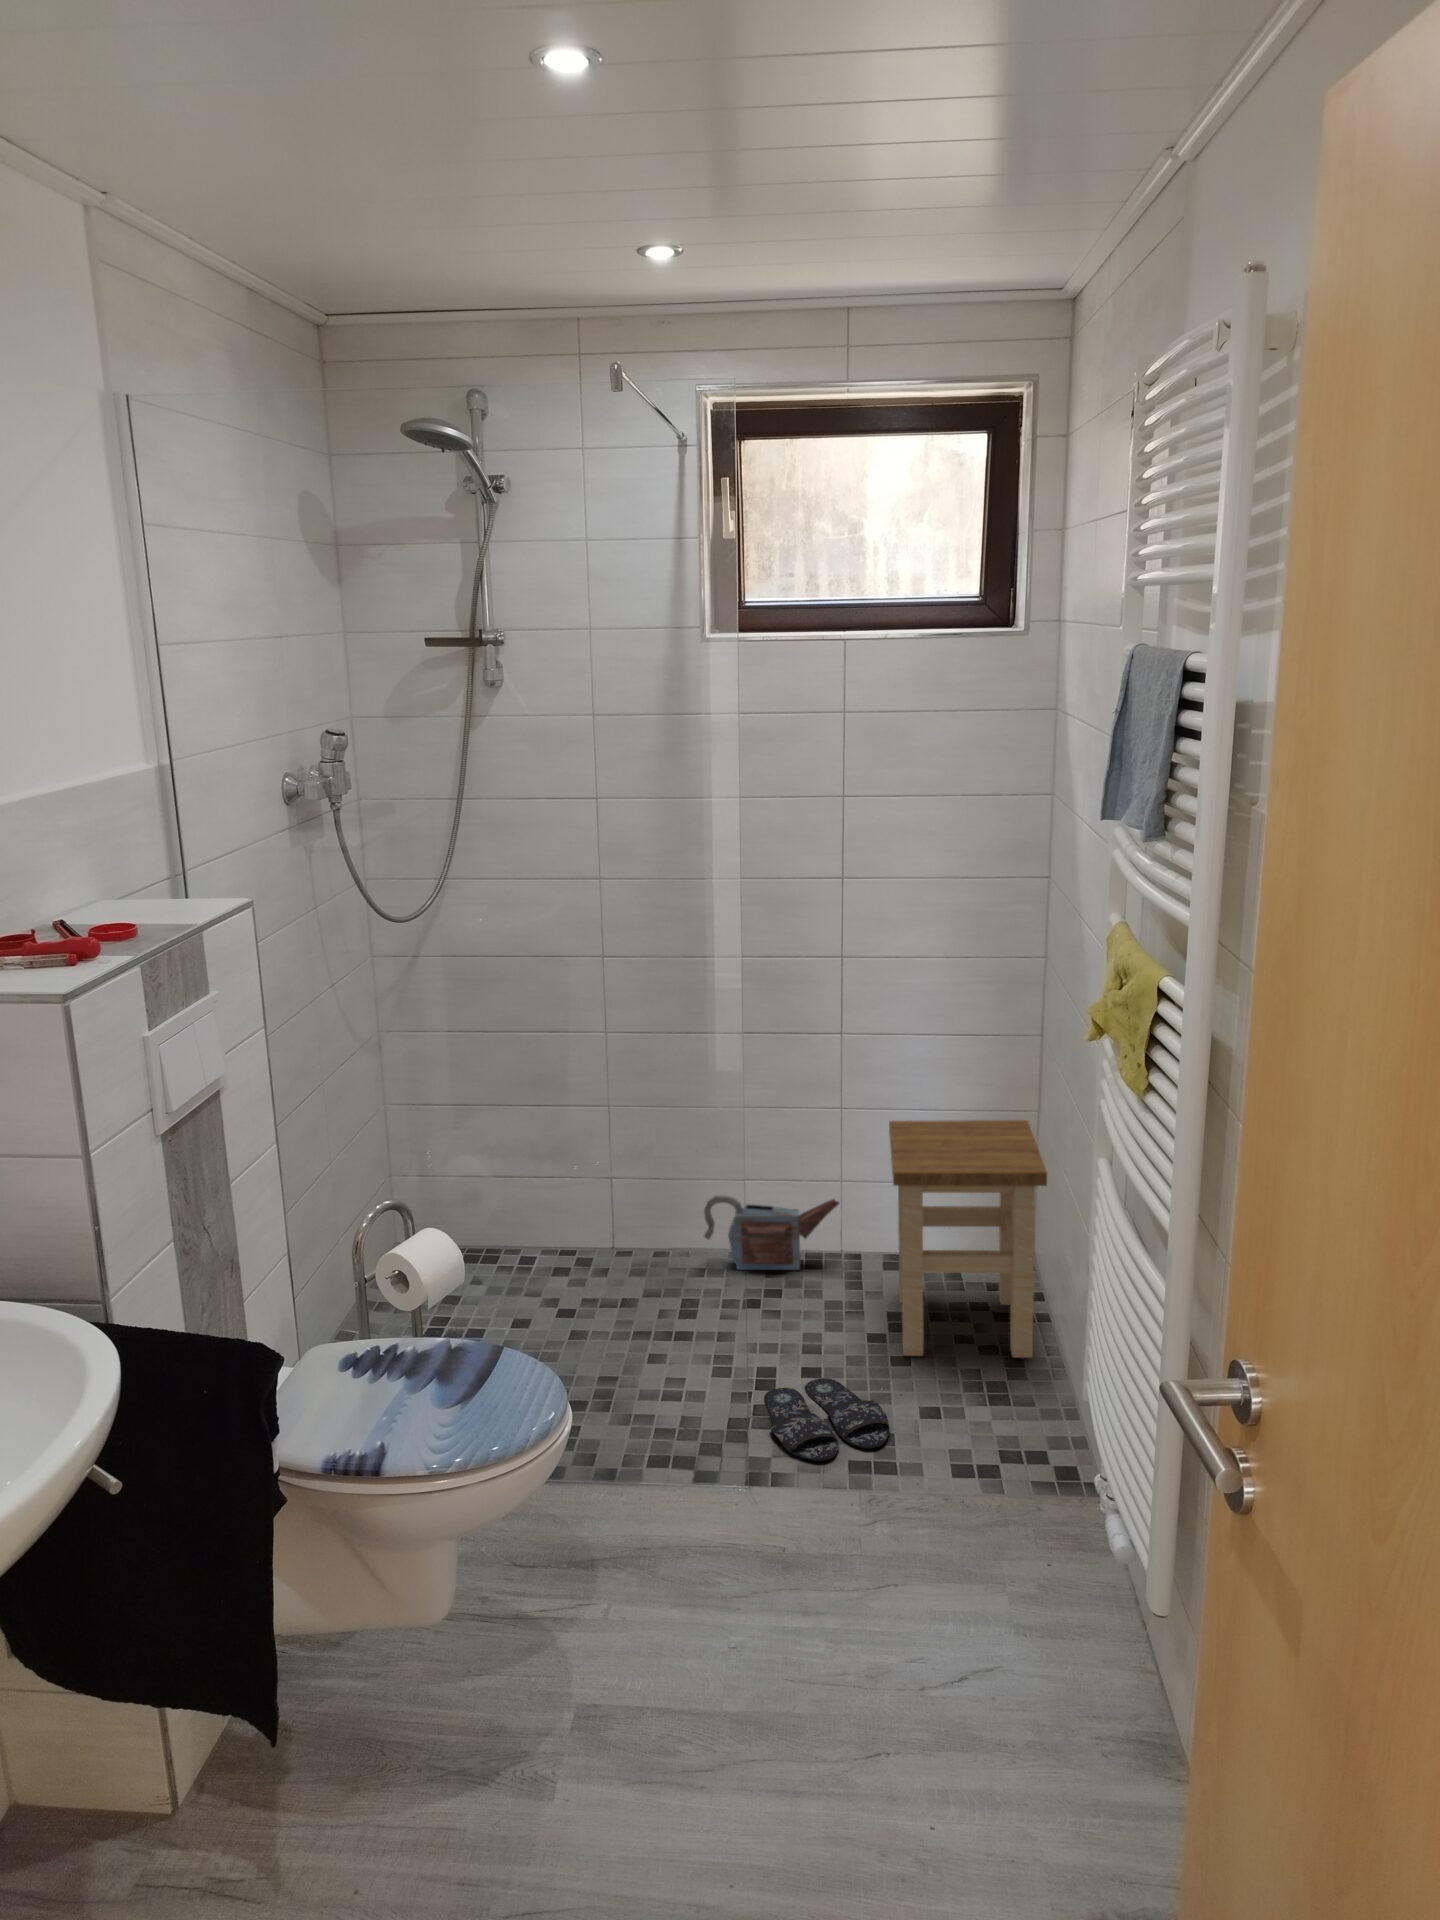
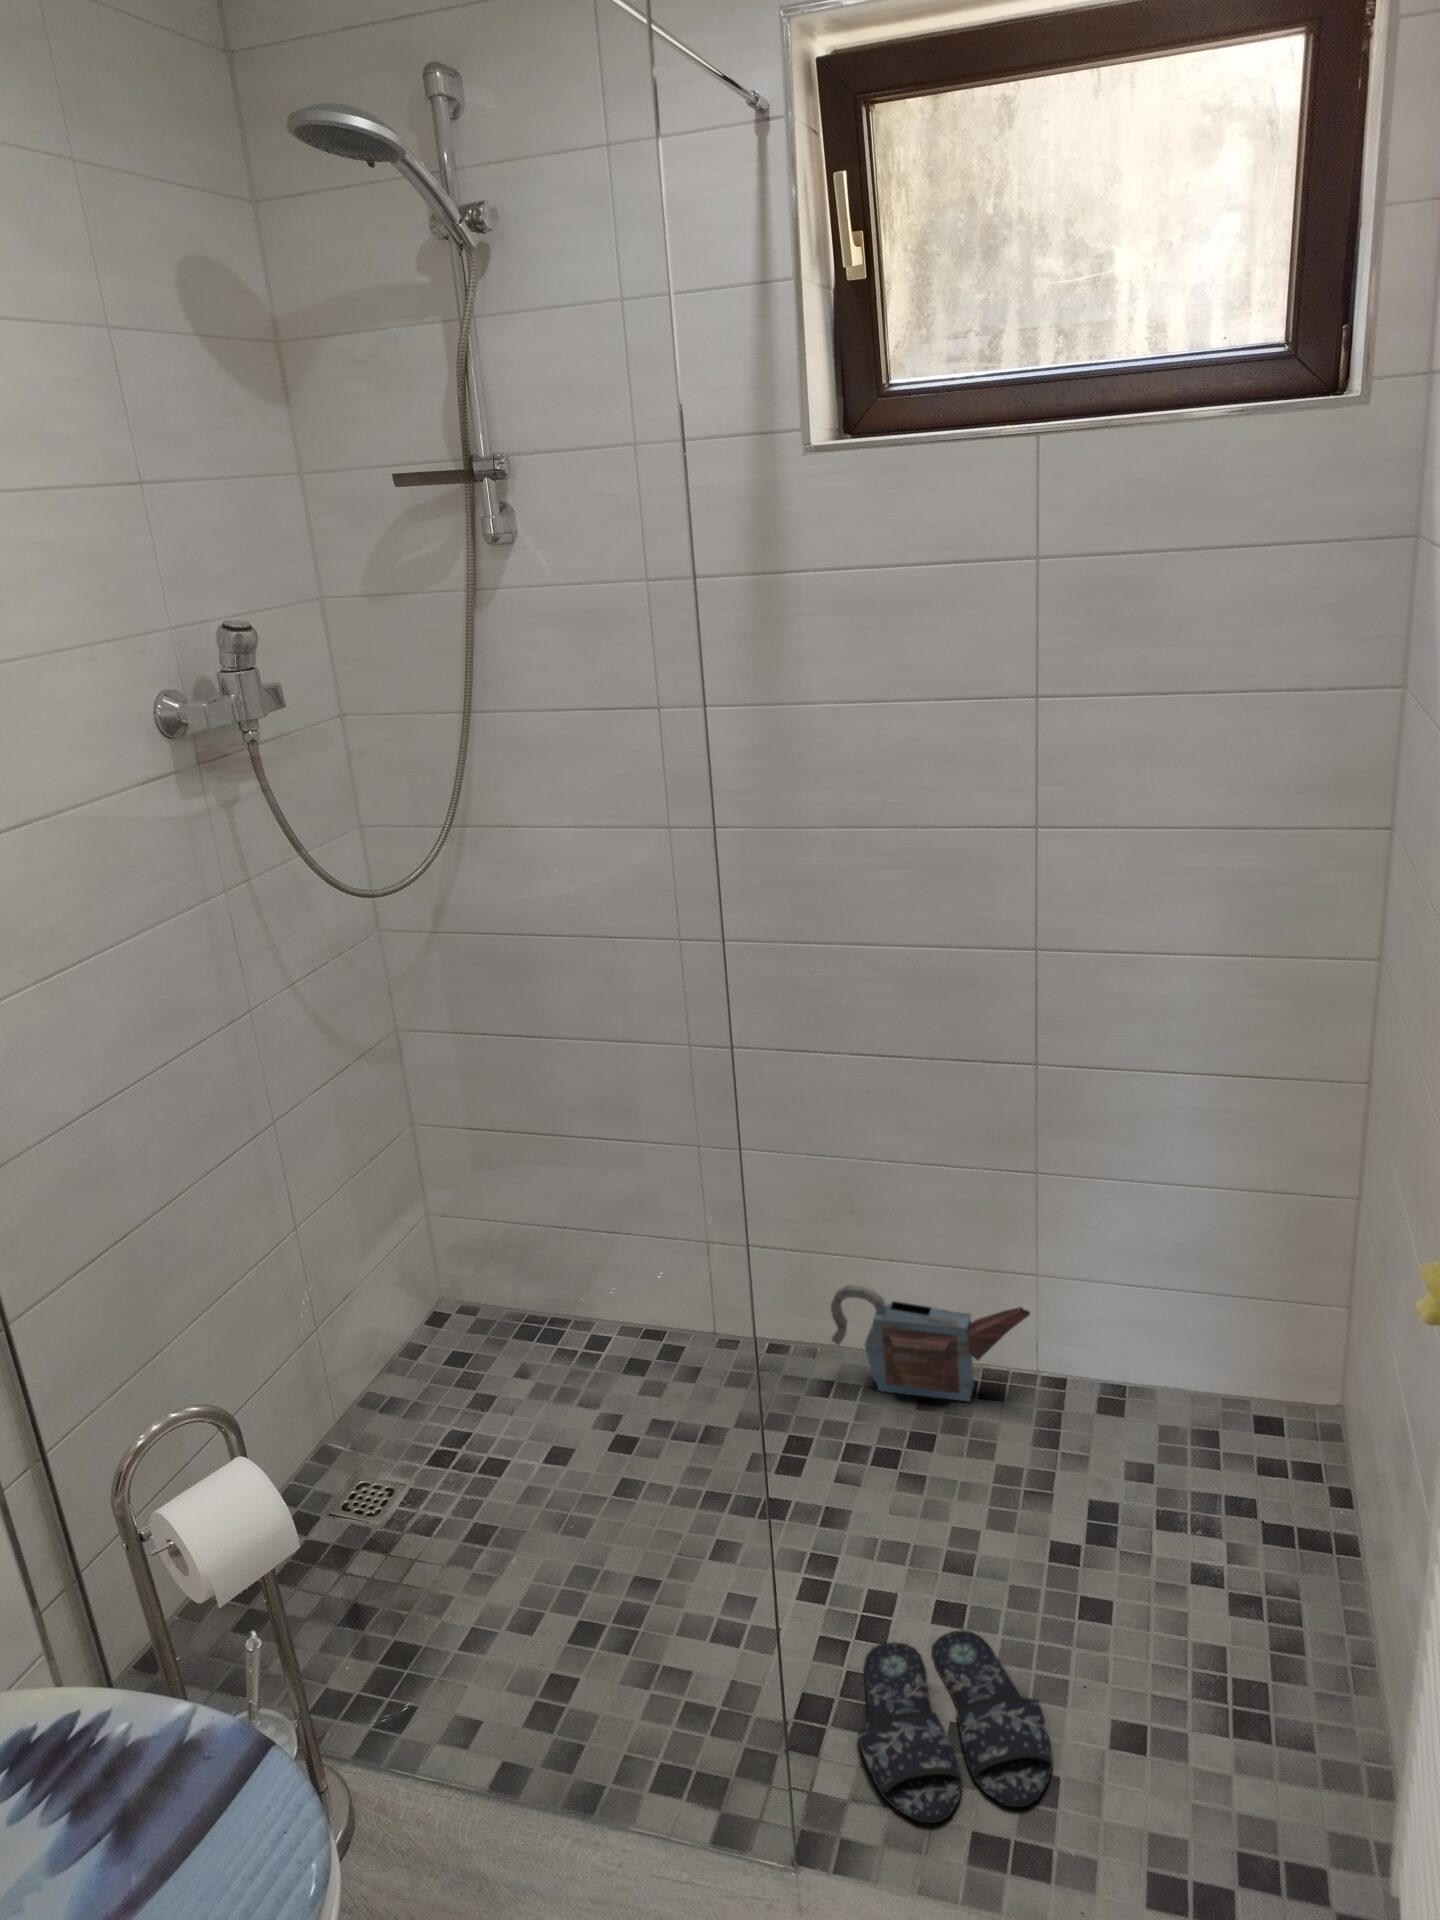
stool: present [889,1120,1047,1358] -> none [1082,1214,1355,1636]

